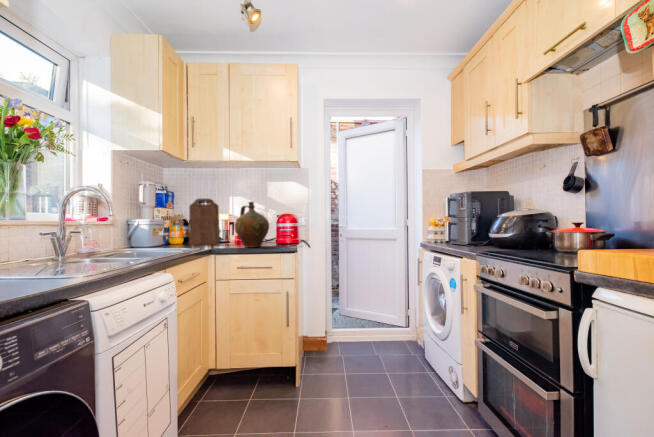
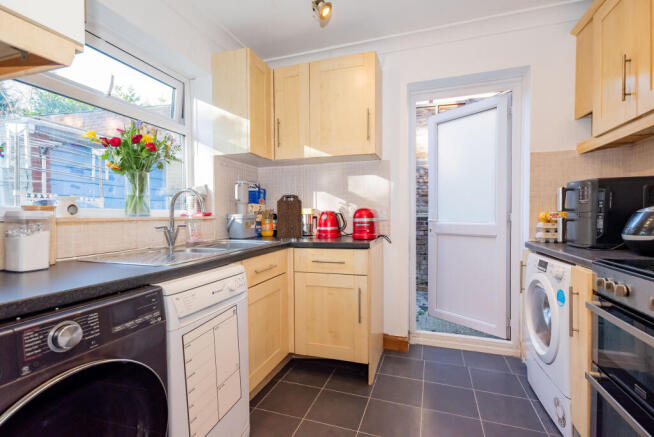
ceramic jug: present [235,202,269,248] -> none [311,197,344,242]

